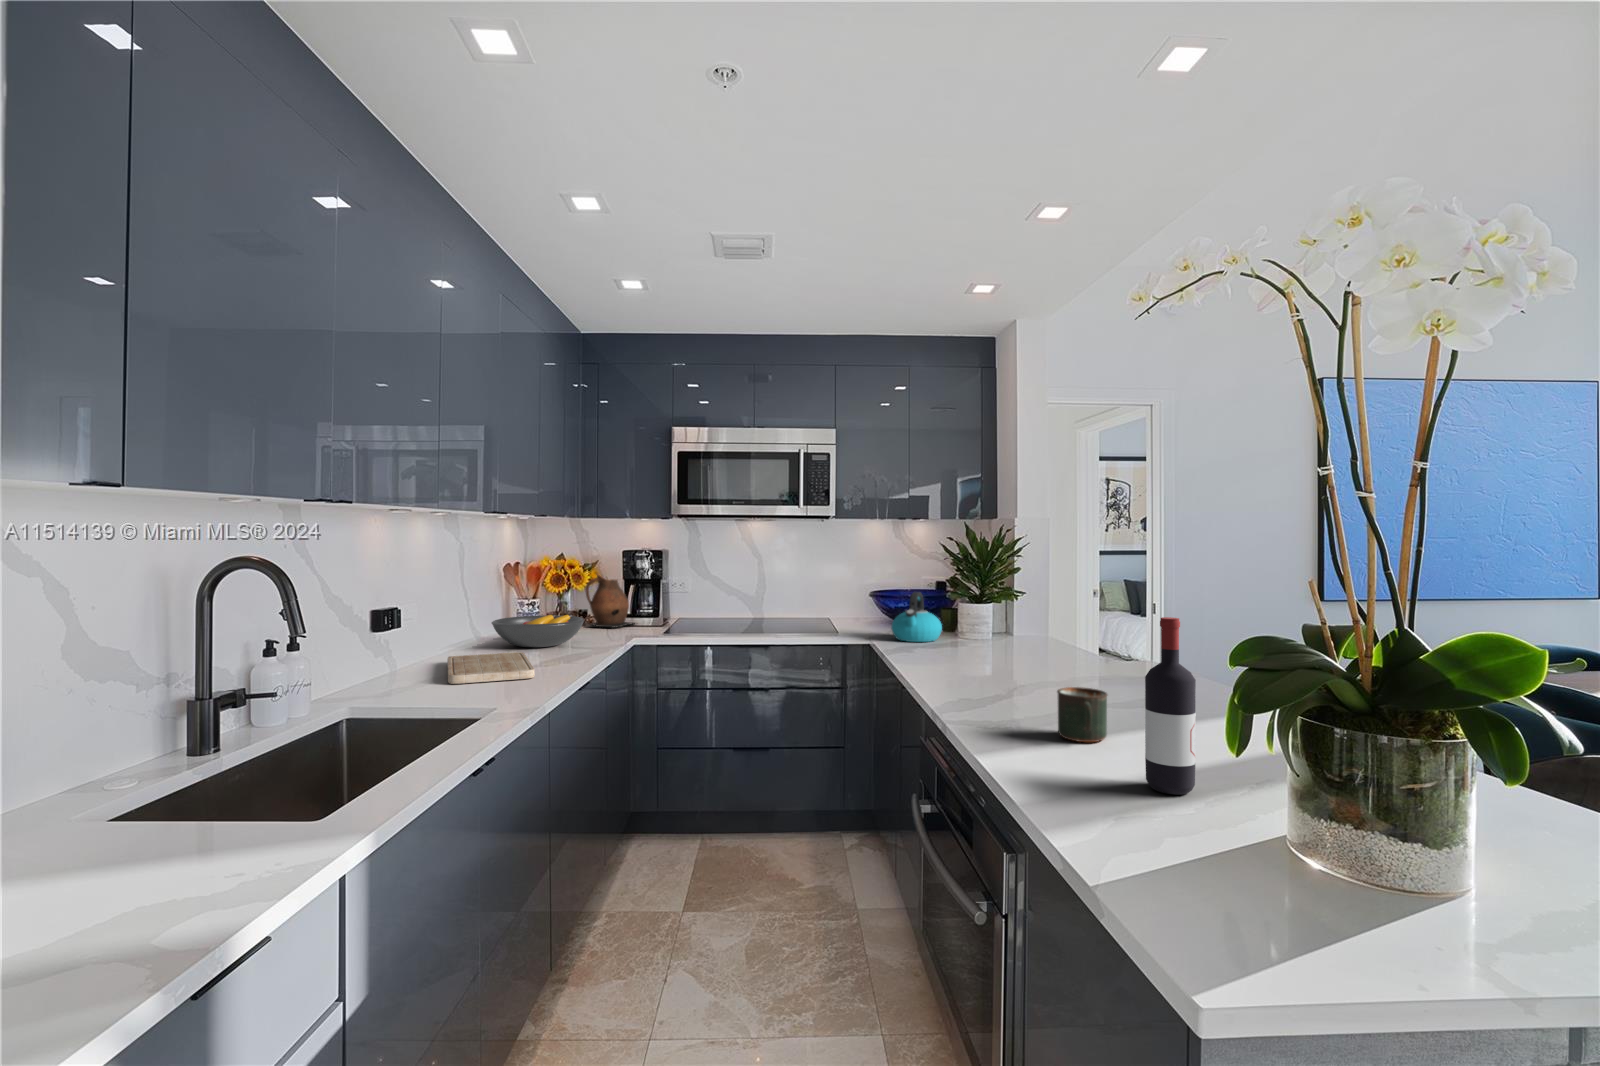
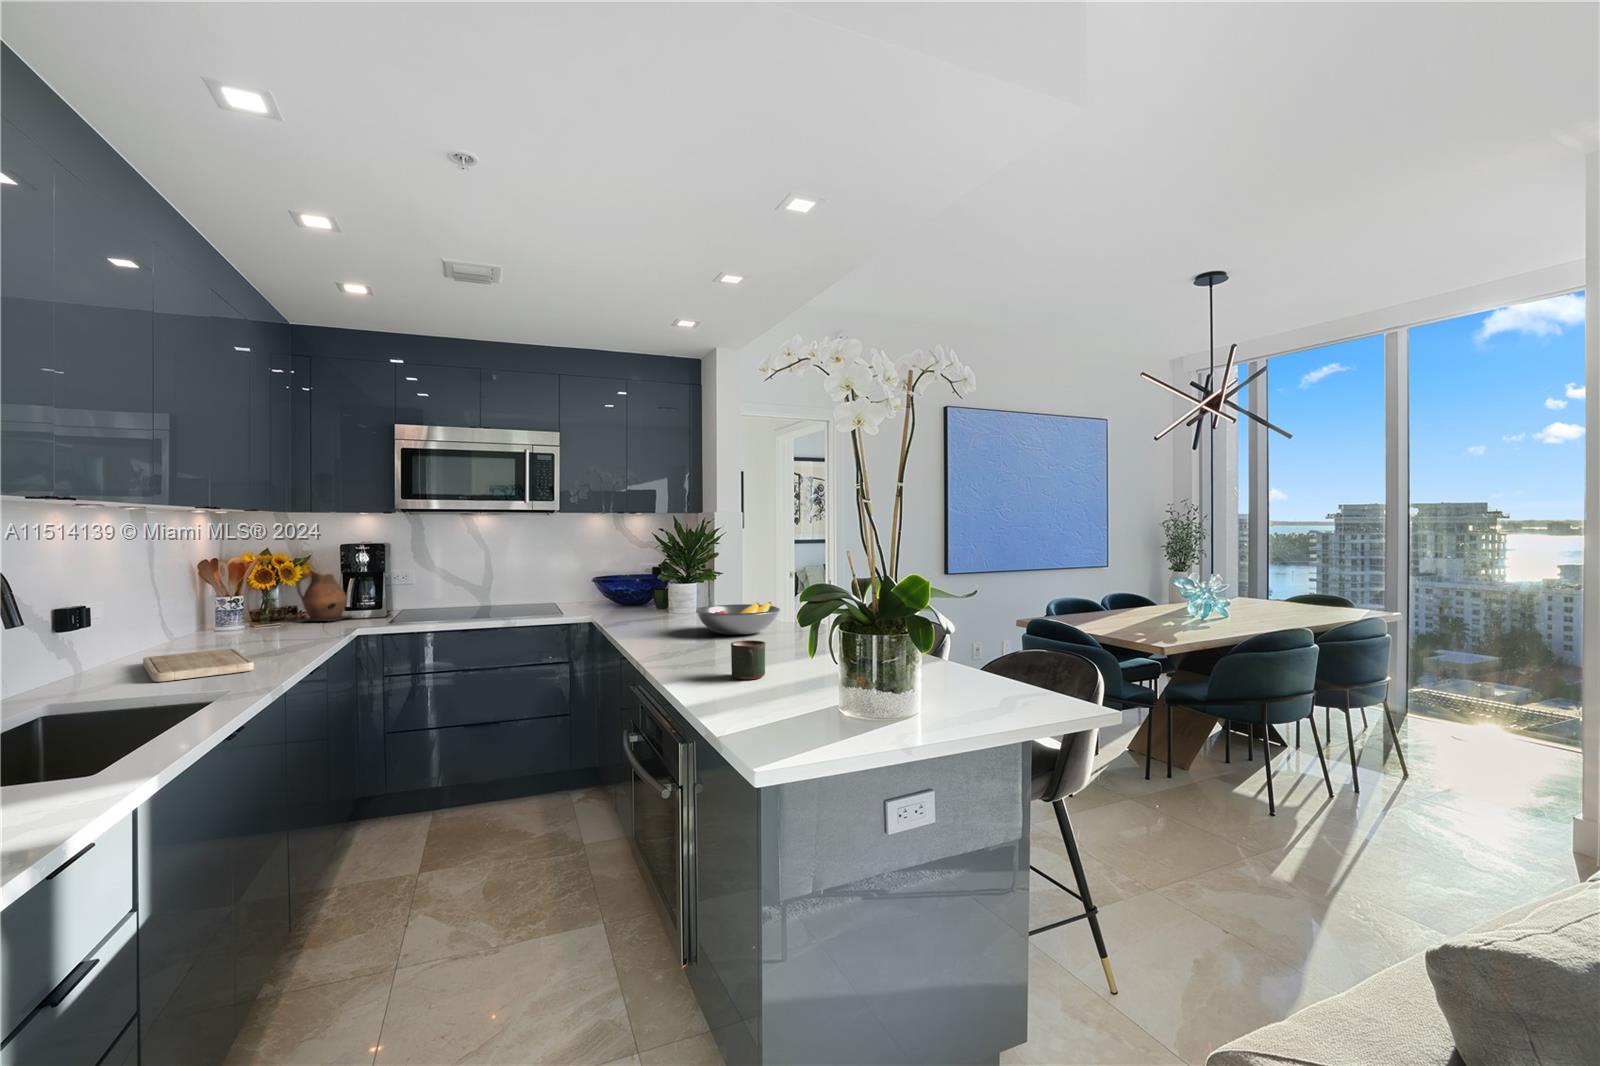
kettle: present [891,592,942,642] -> none [610,576,654,618]
fruit bowl: present [492,614,584,647] -> present [696,602,780,635]
wine bottle: present [1145,617,1196,795] -> none [781,585,813,705]

